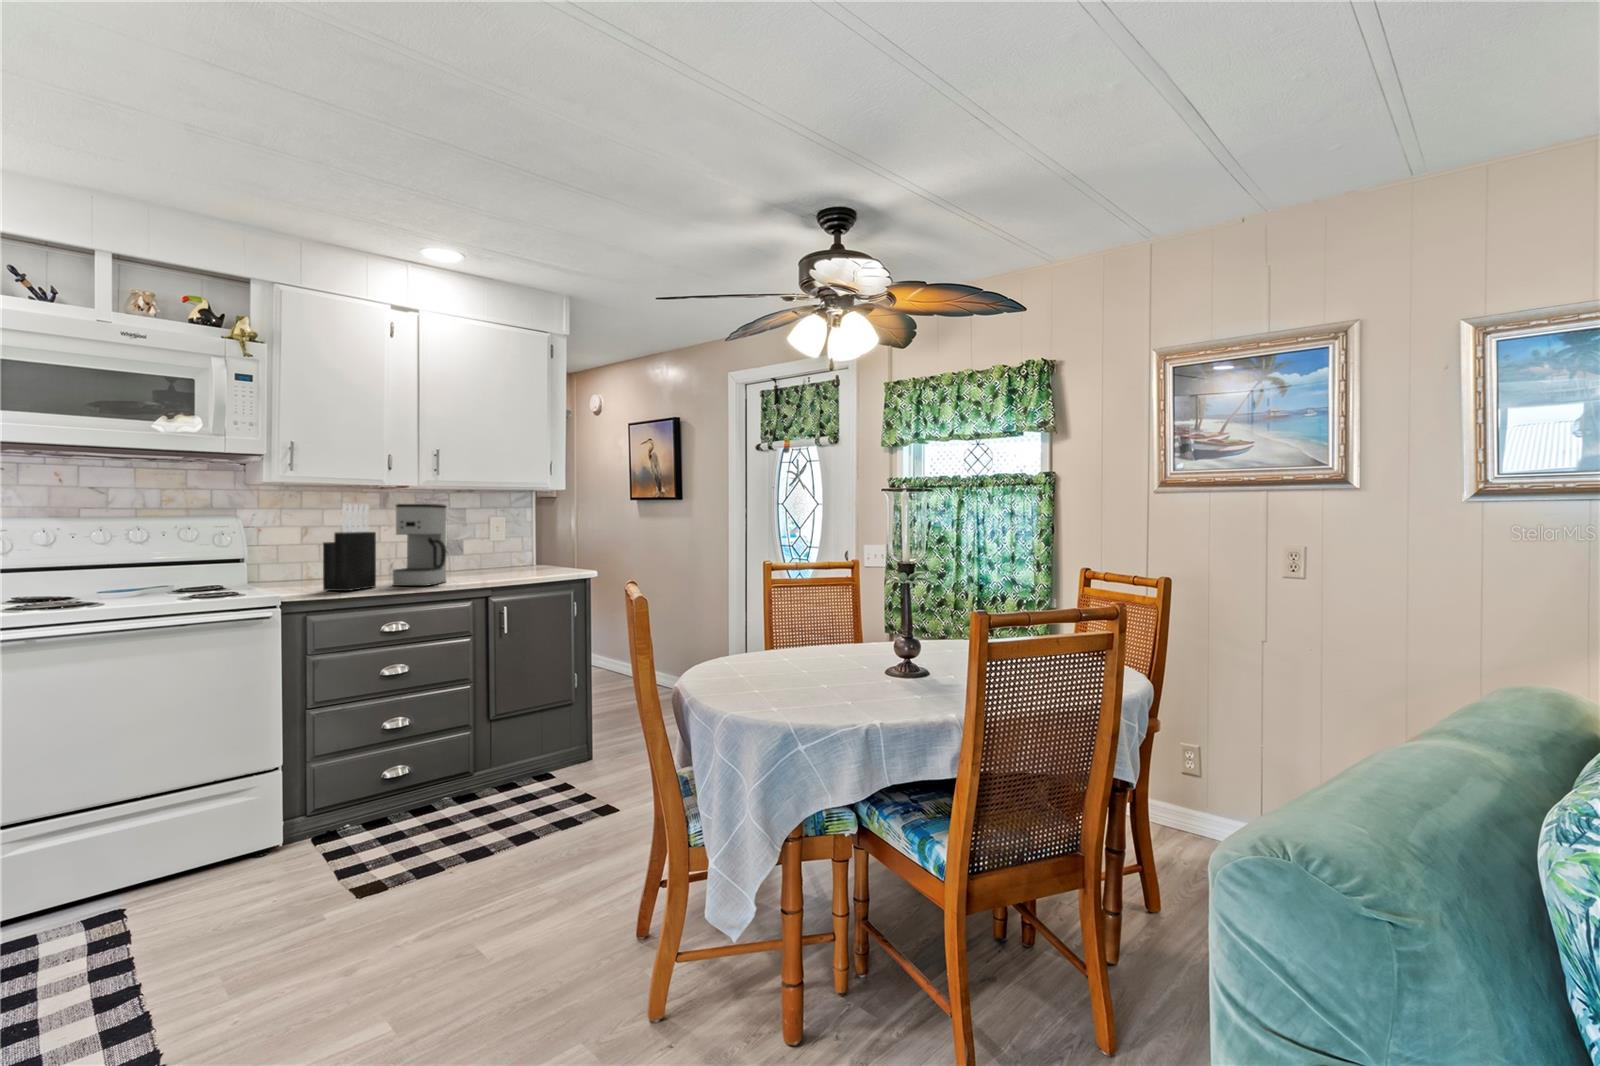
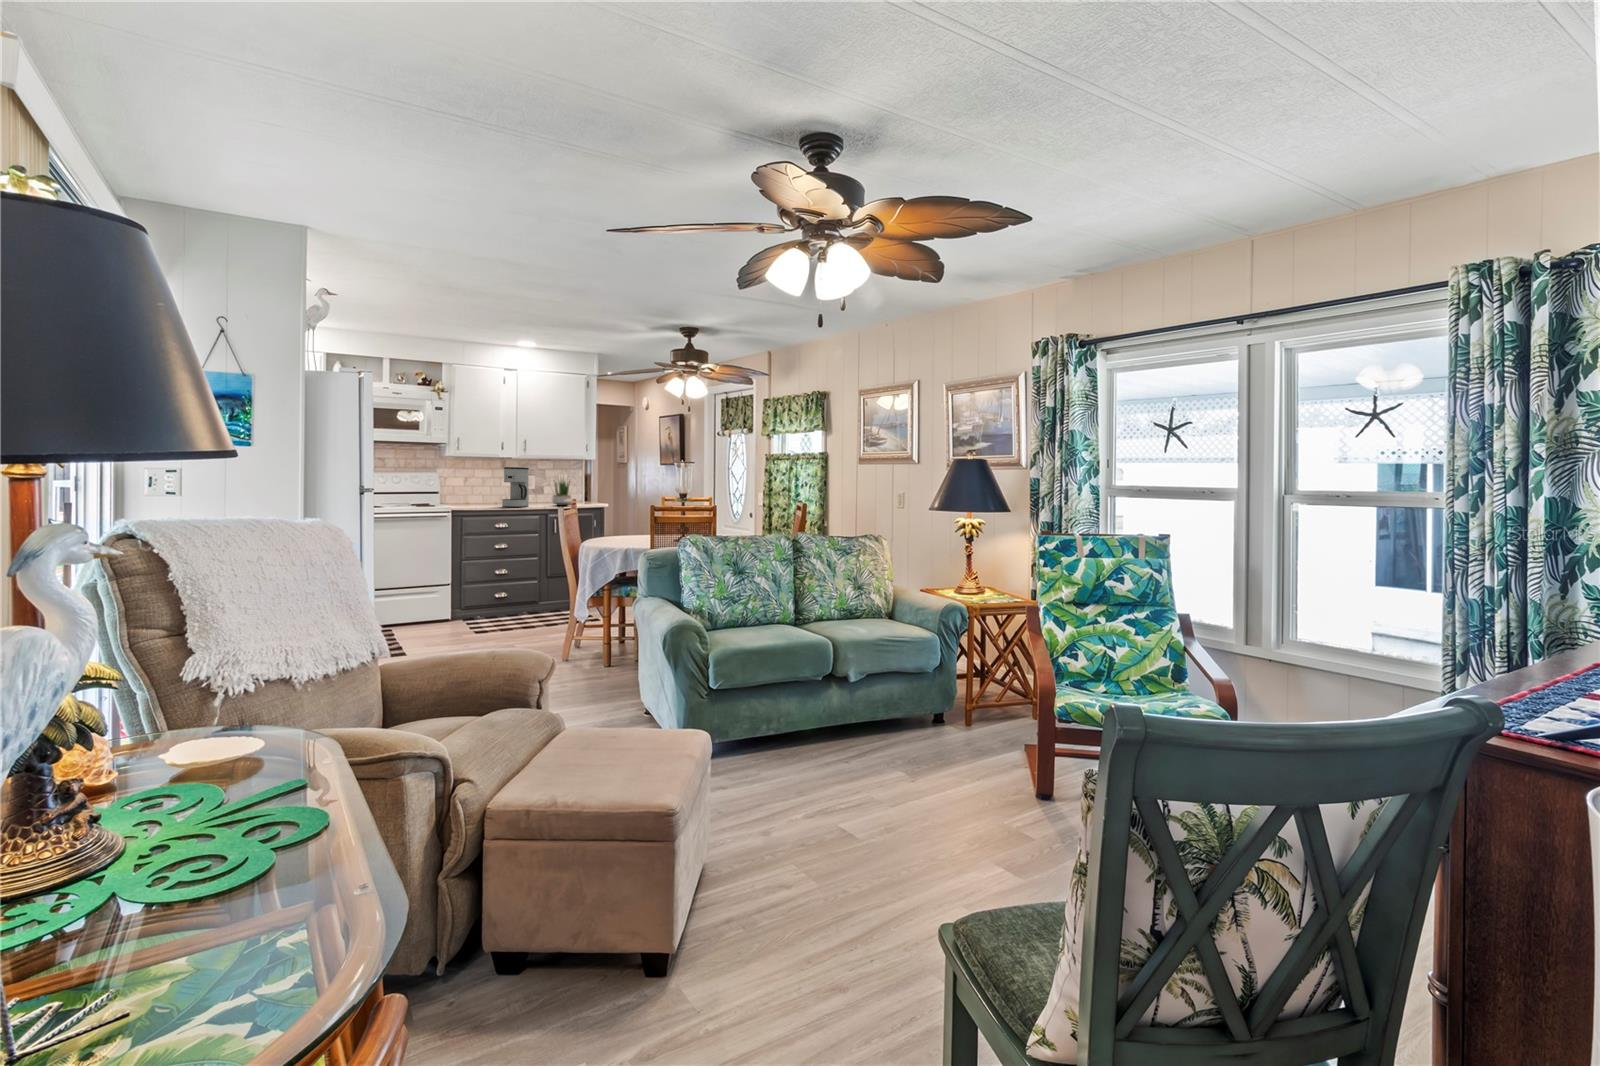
knife block: present [323,503,376,591] -> none [470,467,494,507]
potted plant: none [471,515,542,576] -> present [552,480,571,506]

